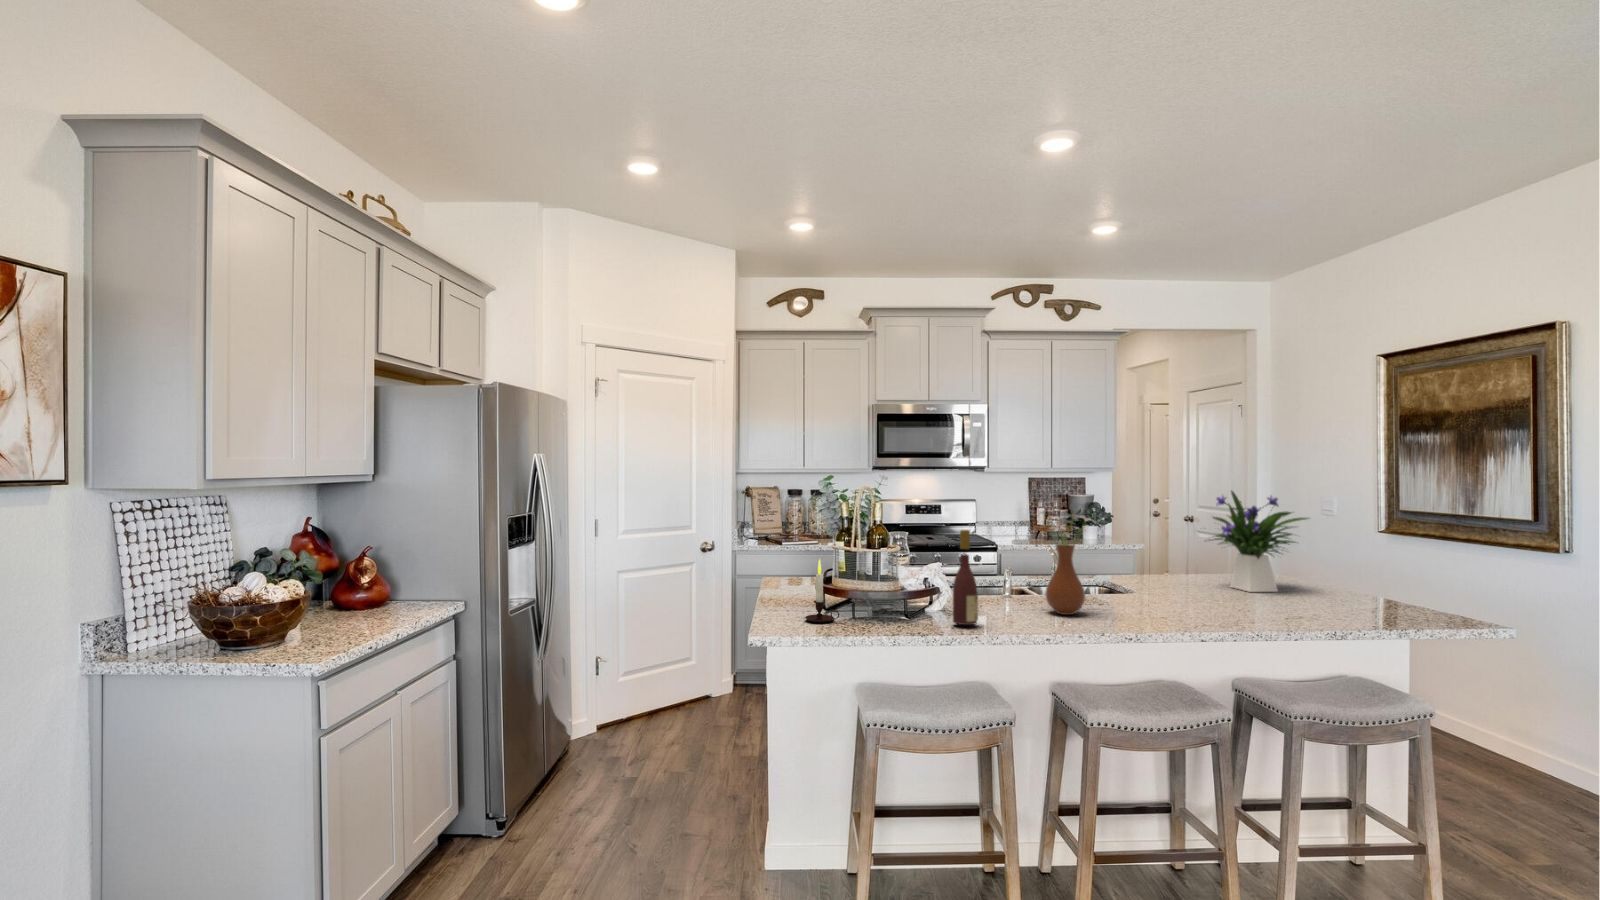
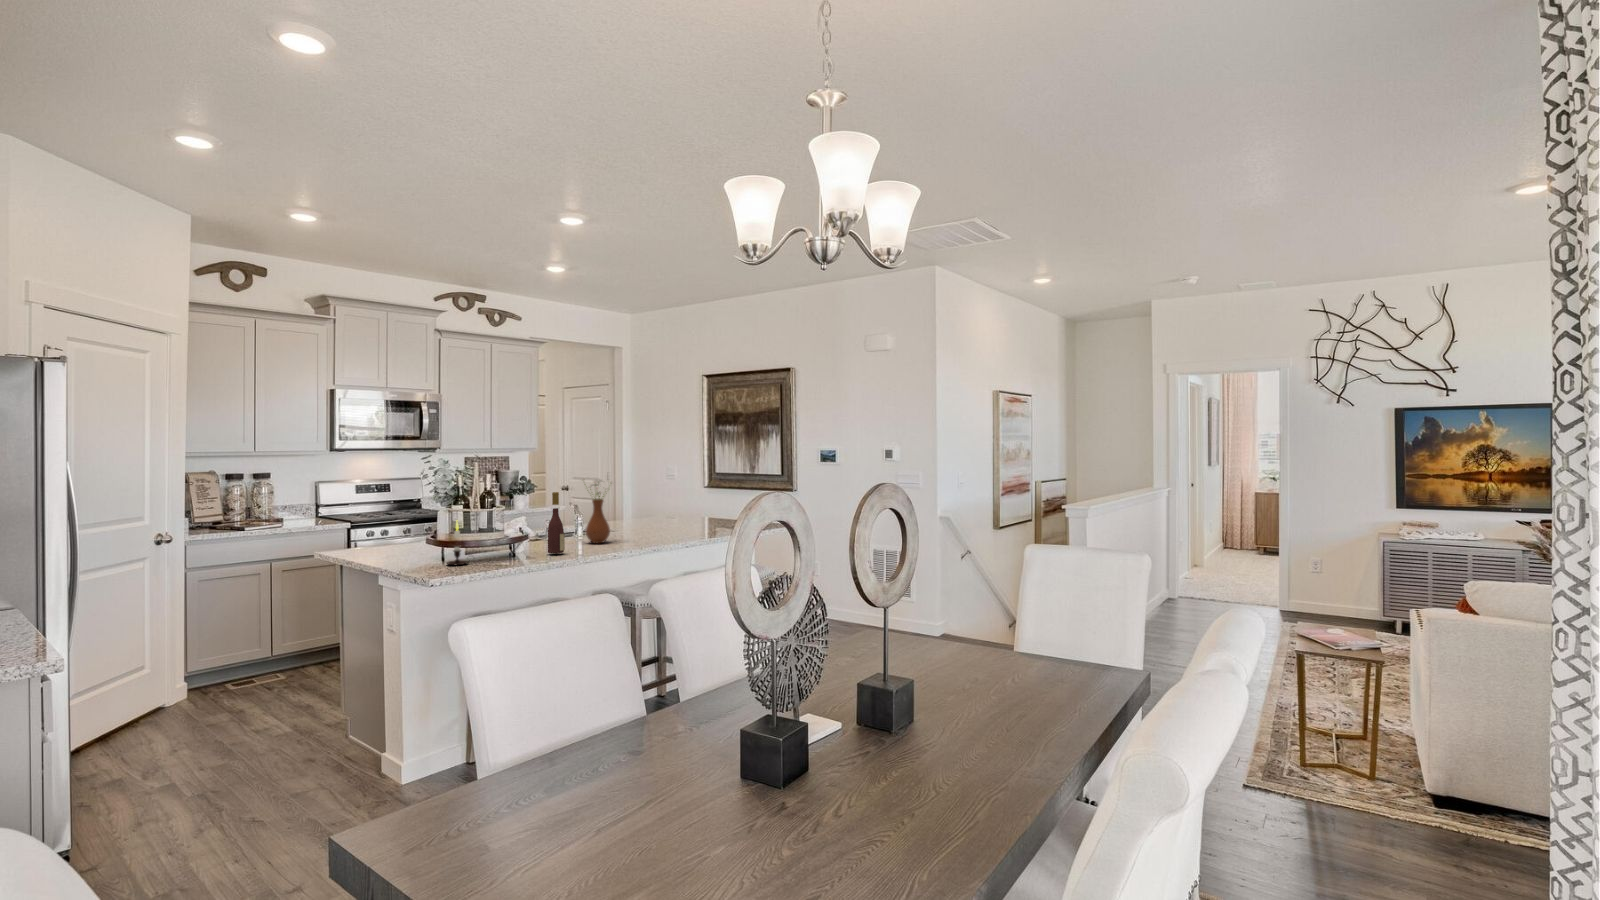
flower arrangement: present [1213,491,1307,592] -> none [643,462,703,524]

